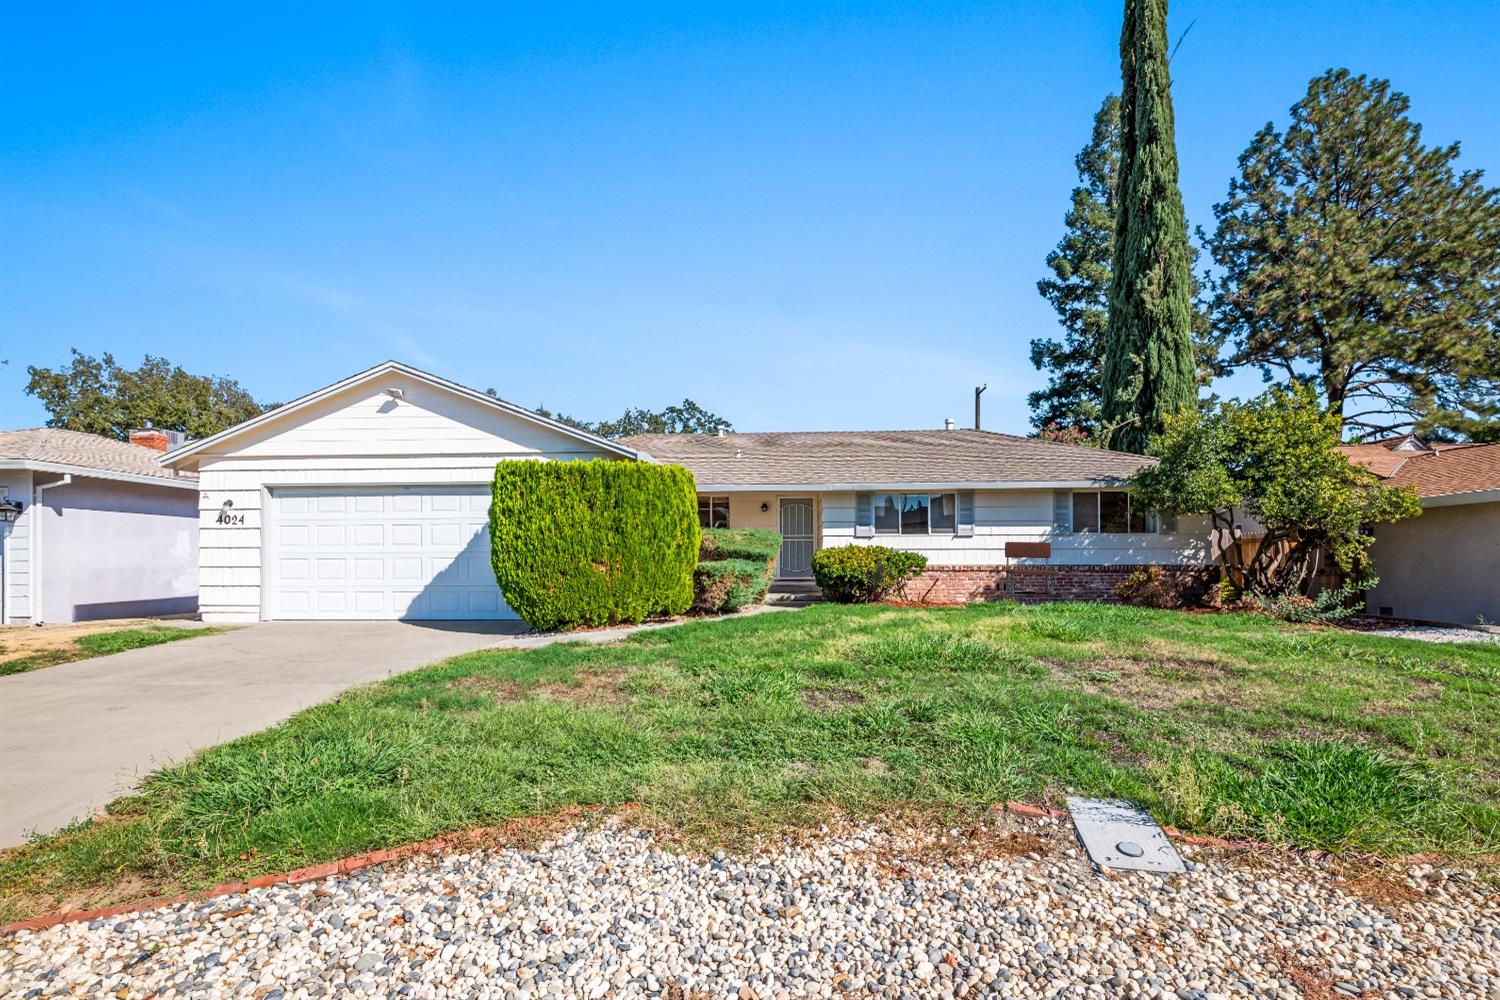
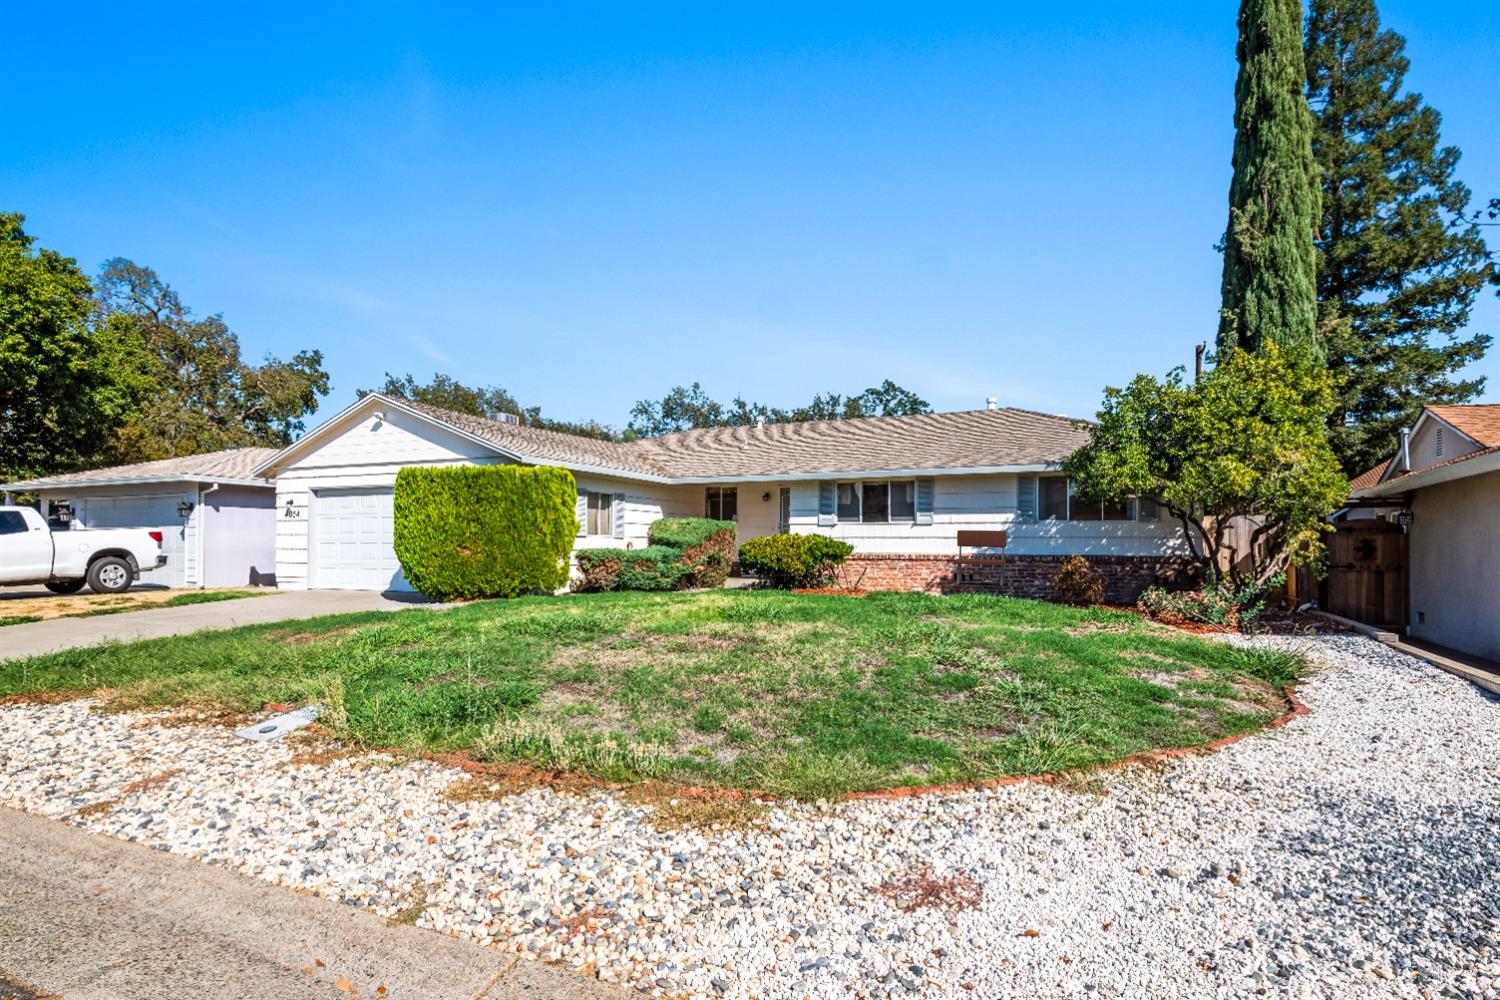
potted tree: present [861,562,893,601] -> none [775,546,804,586]

